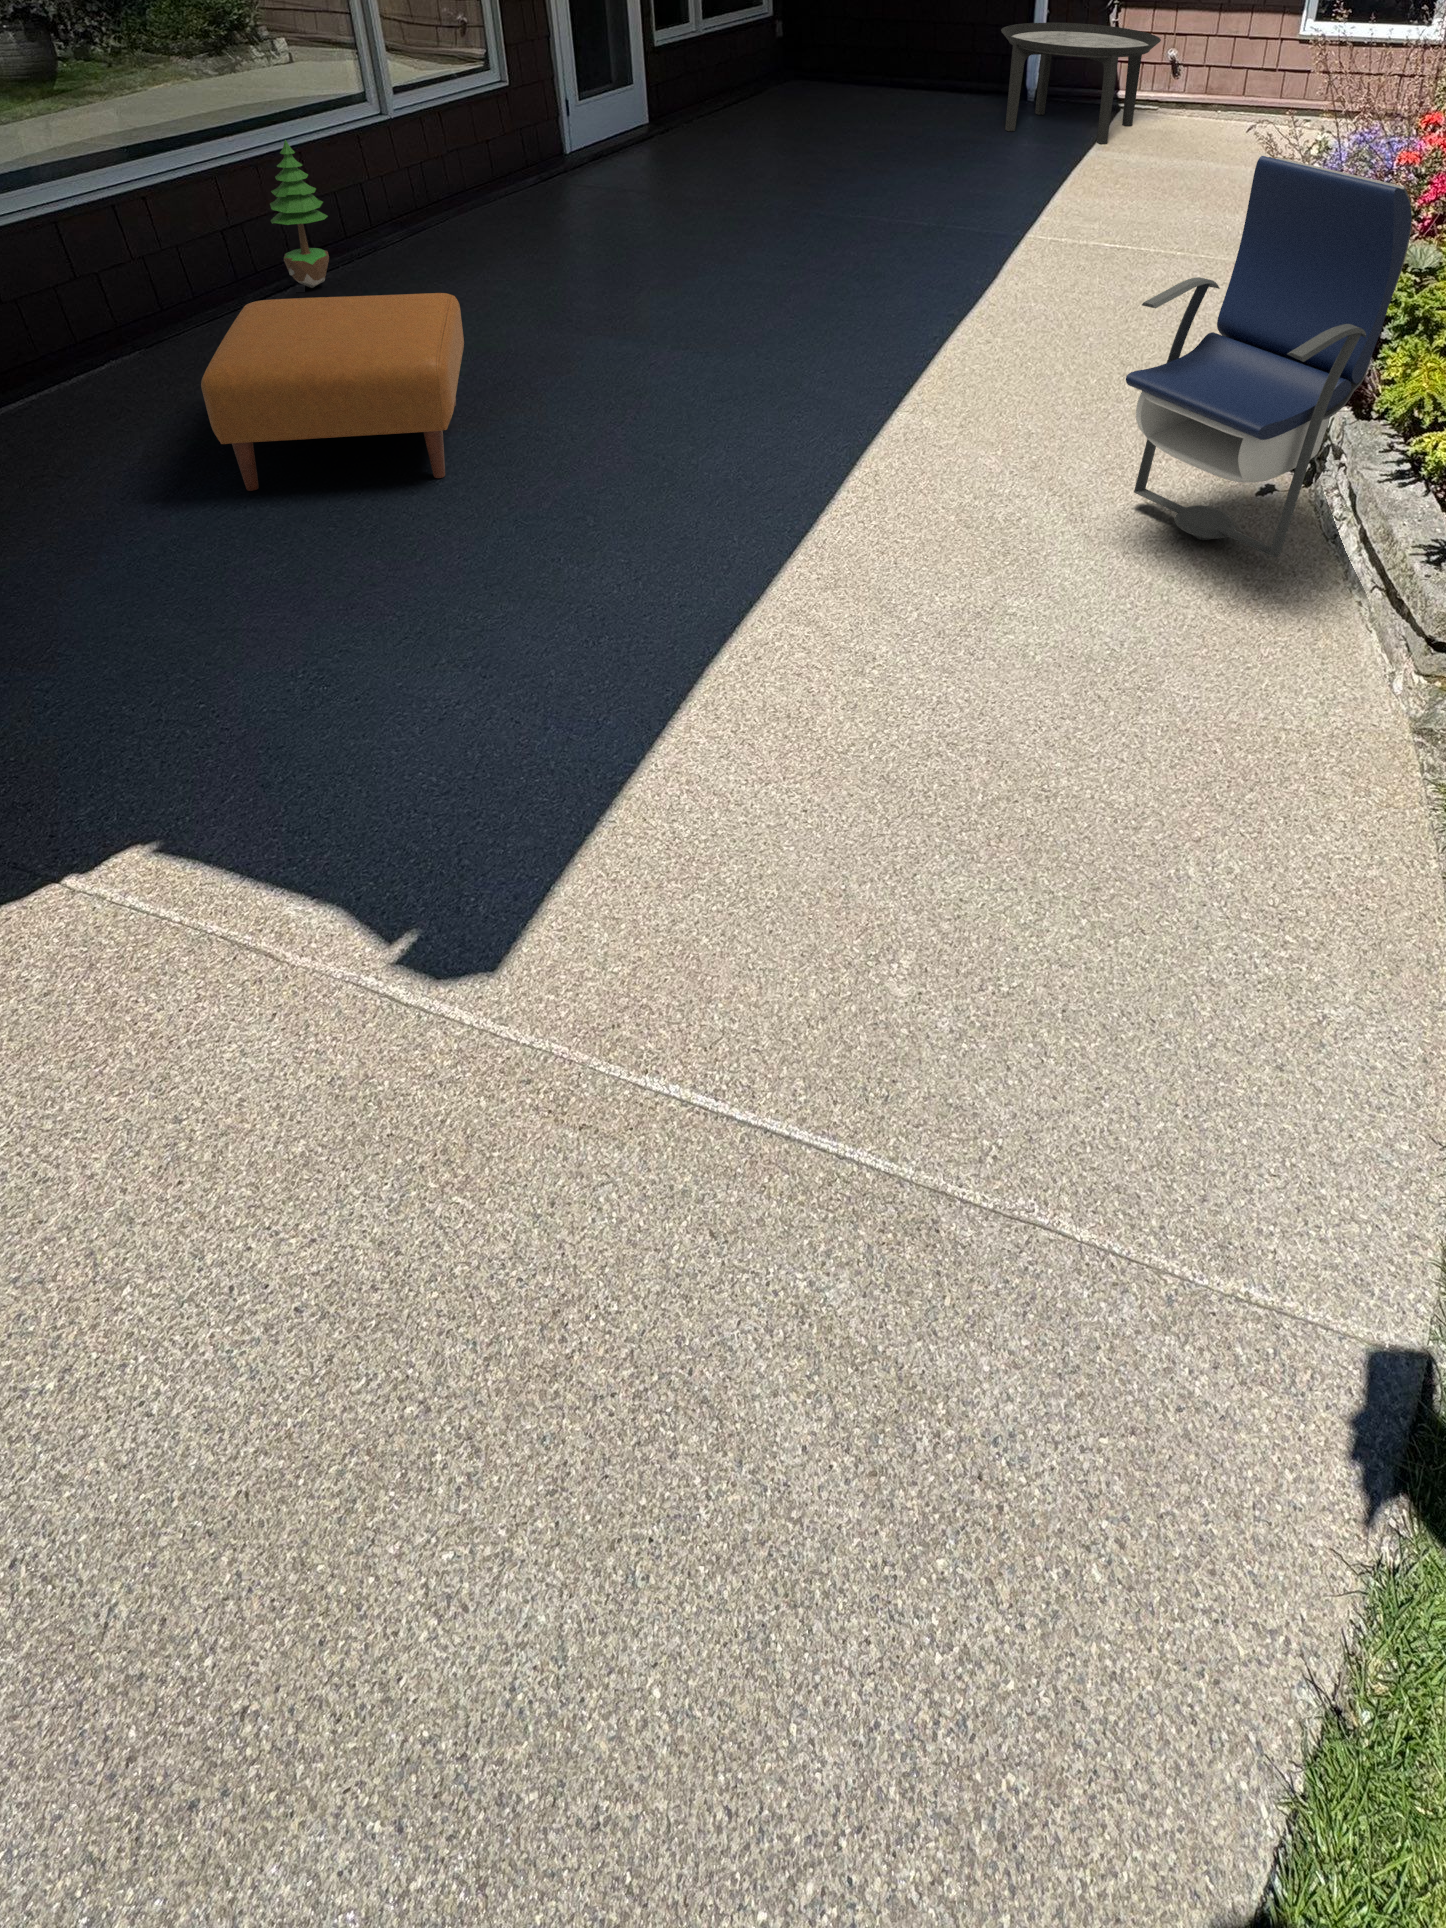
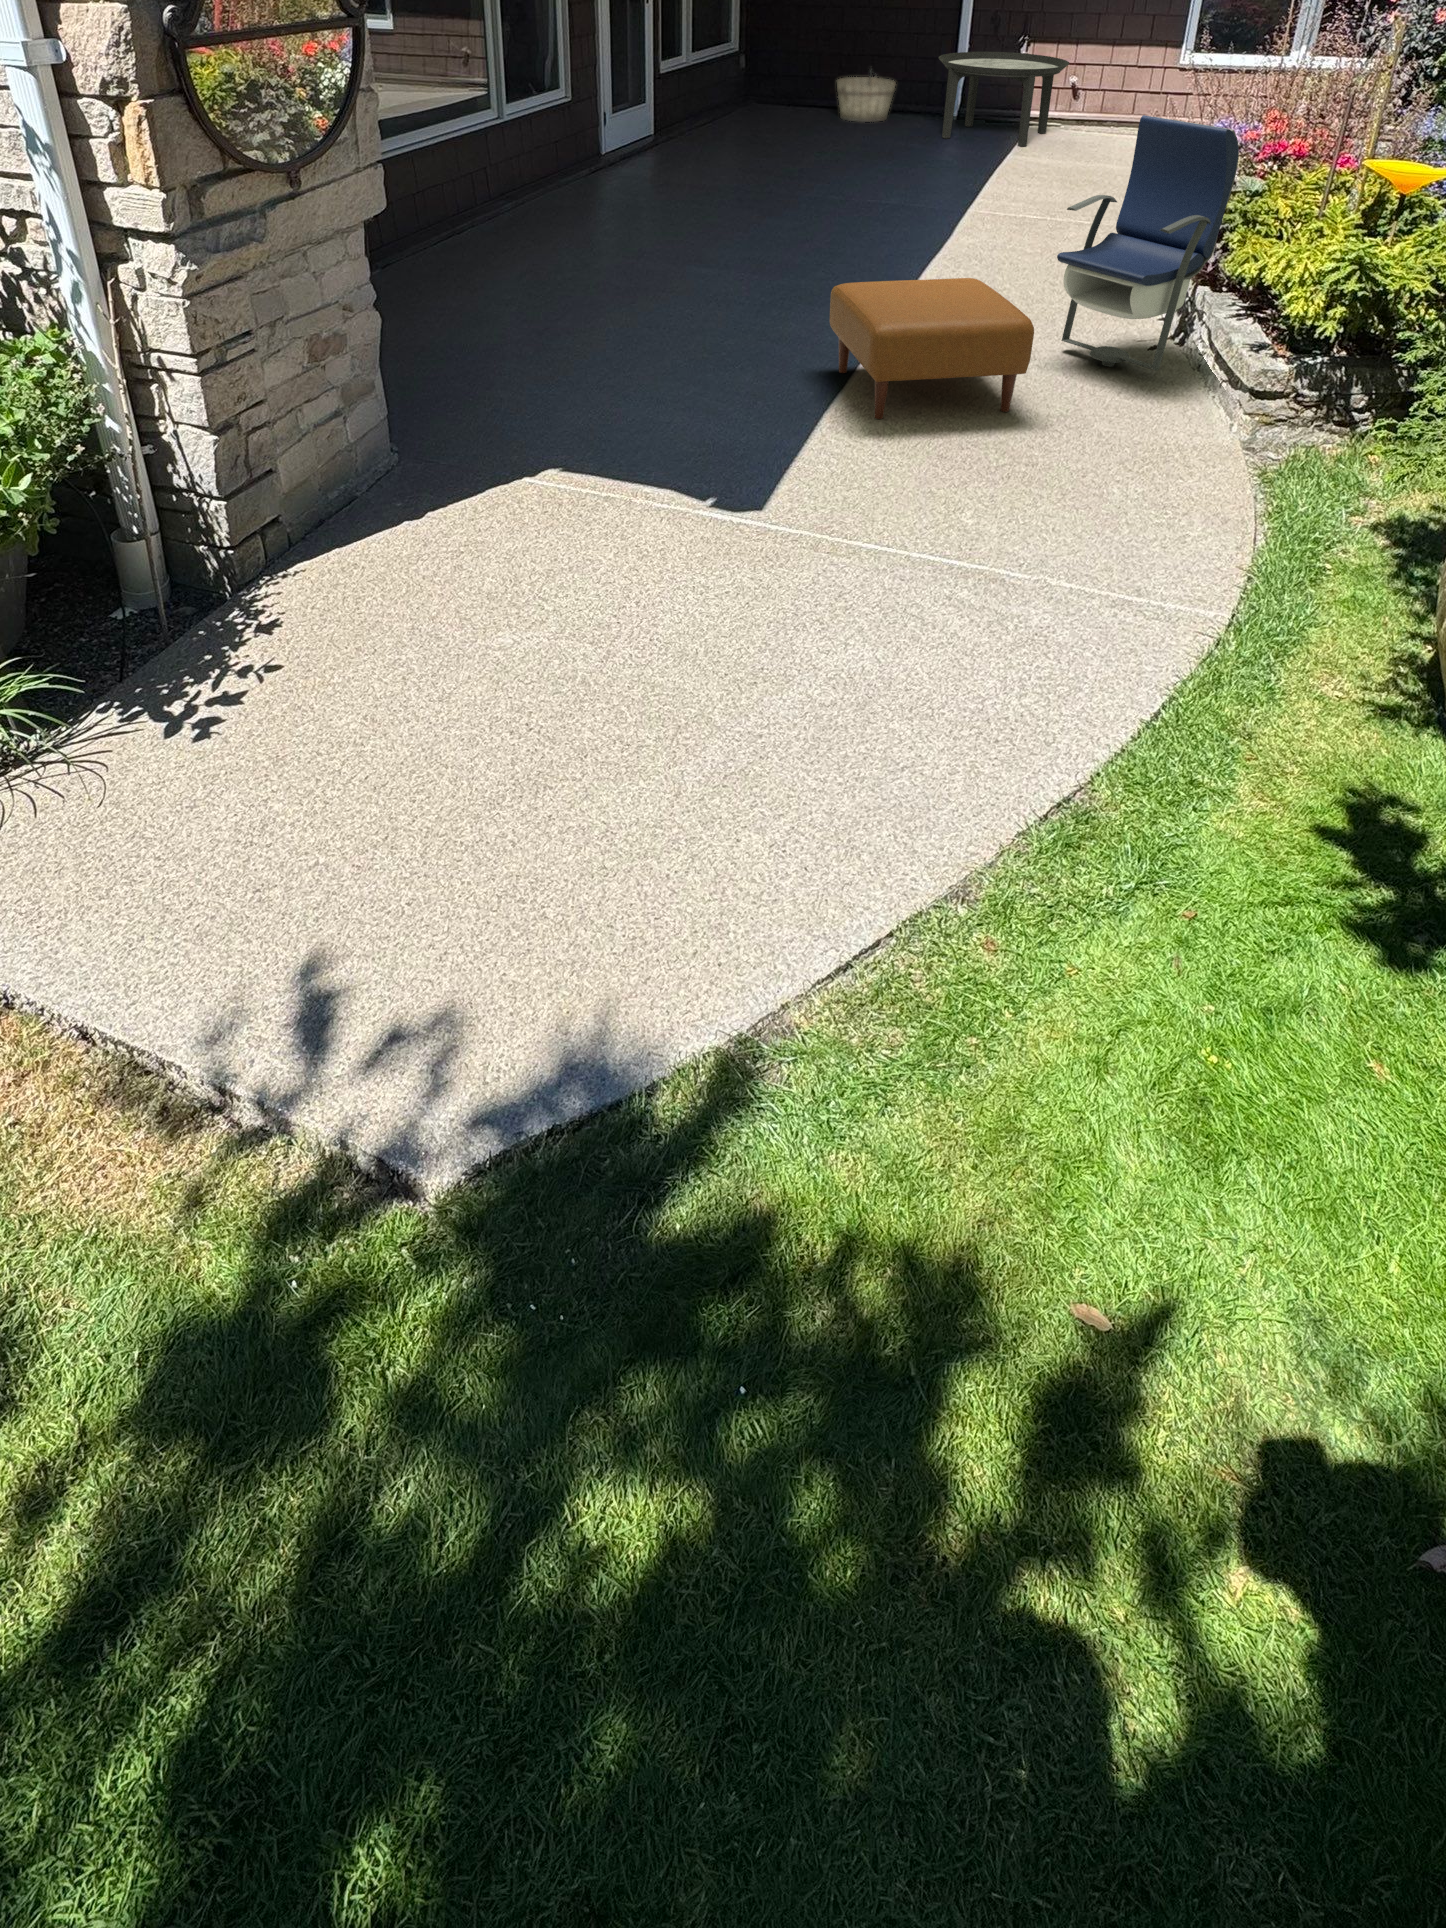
wooden bucket: none [881,38,953,106] -> present [837,76,895,122]
potted tree: present [270,140,329,288] -> none [437,132,475,239]
ottoman: present [201,293,464,491] -> present [830,278,1034,419]

